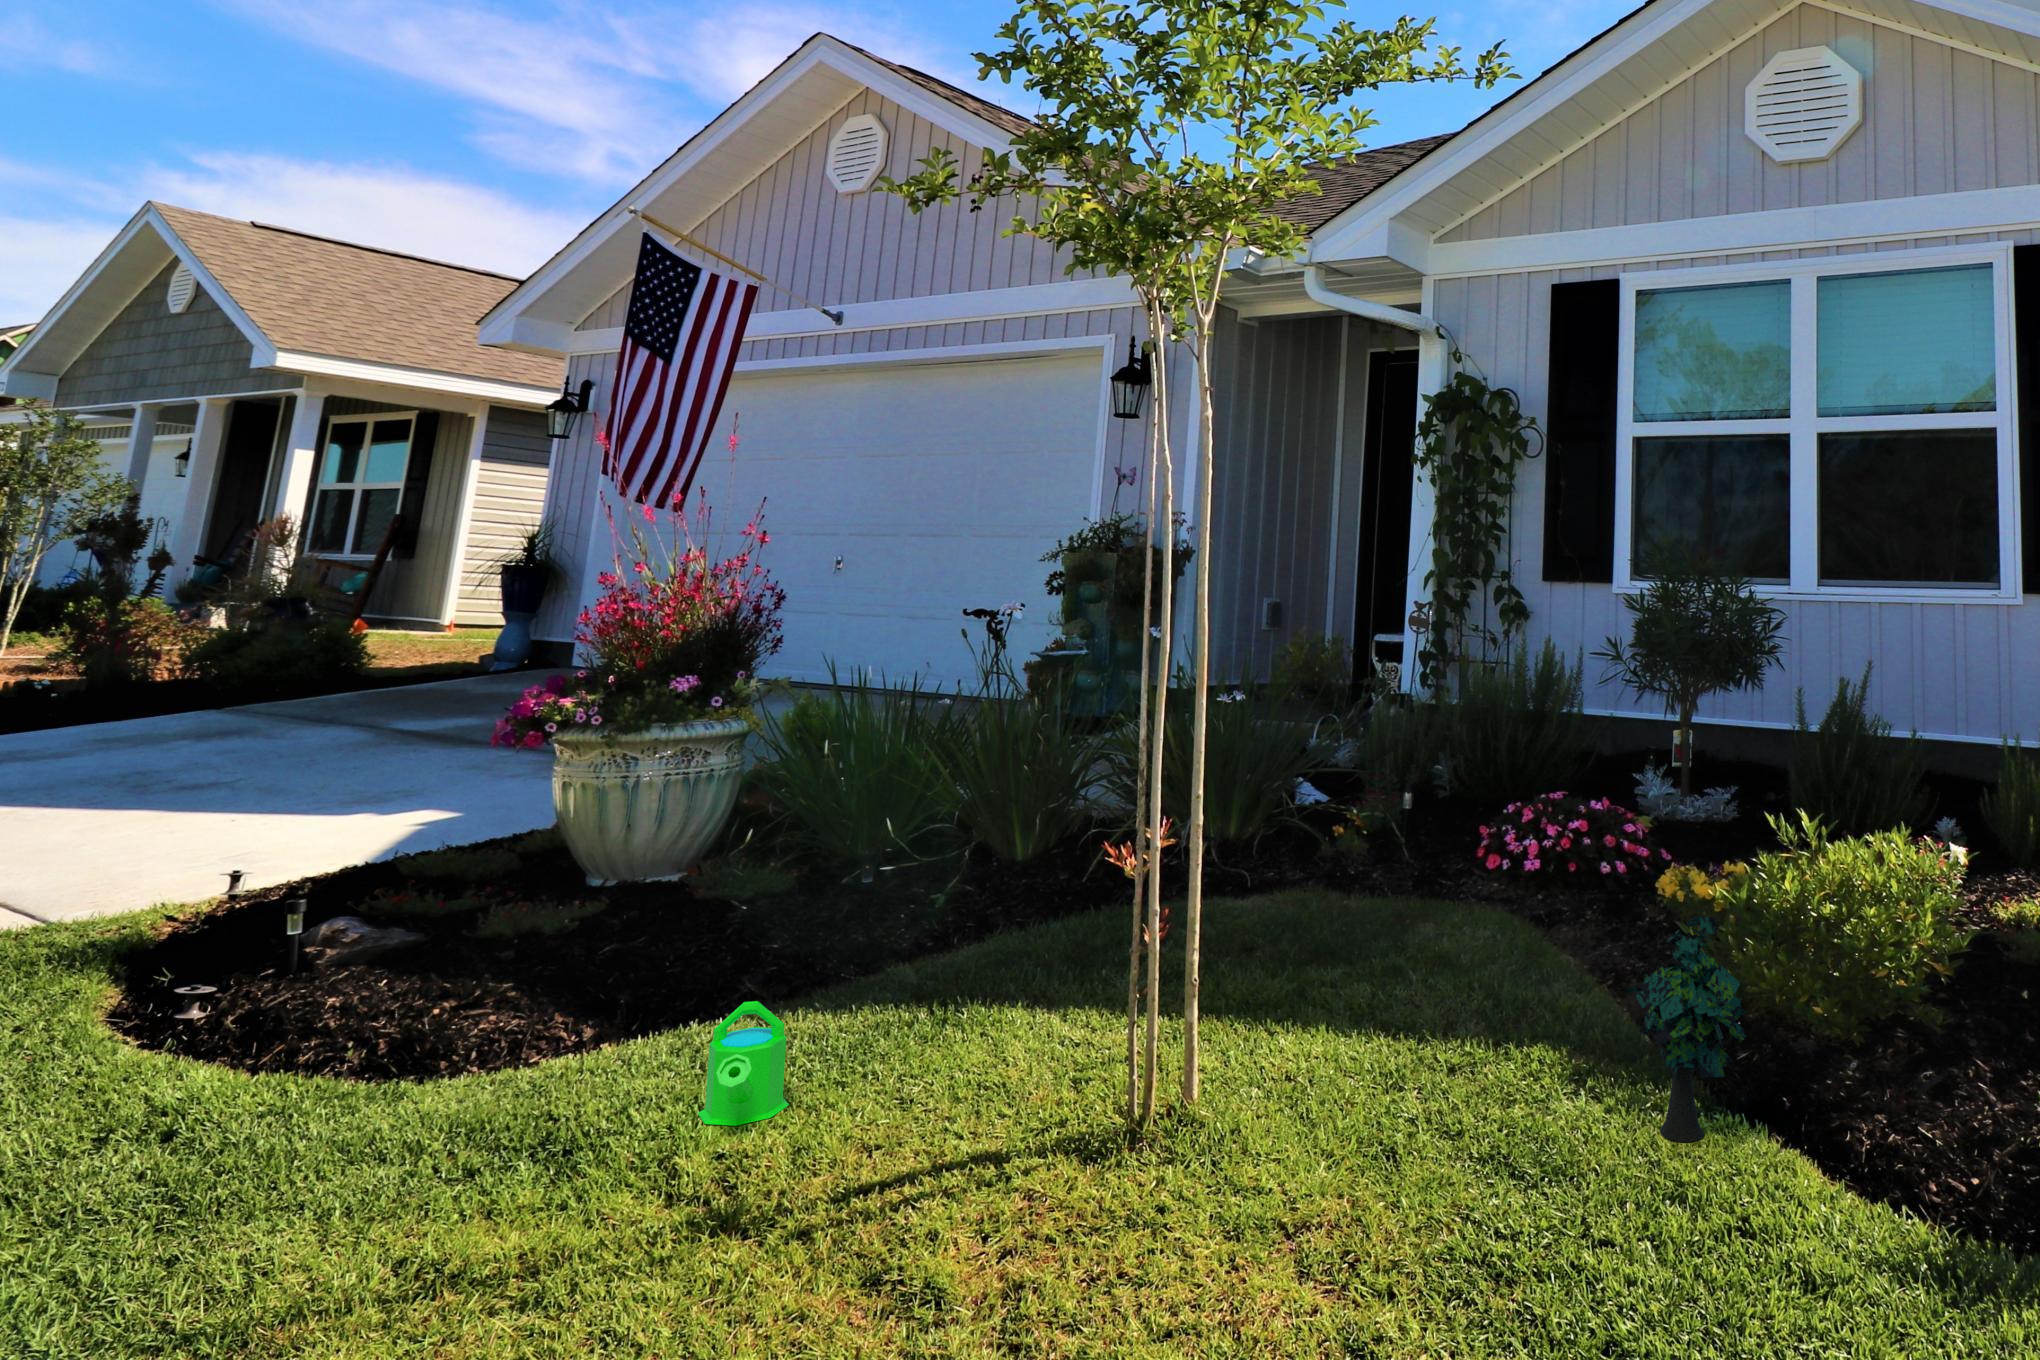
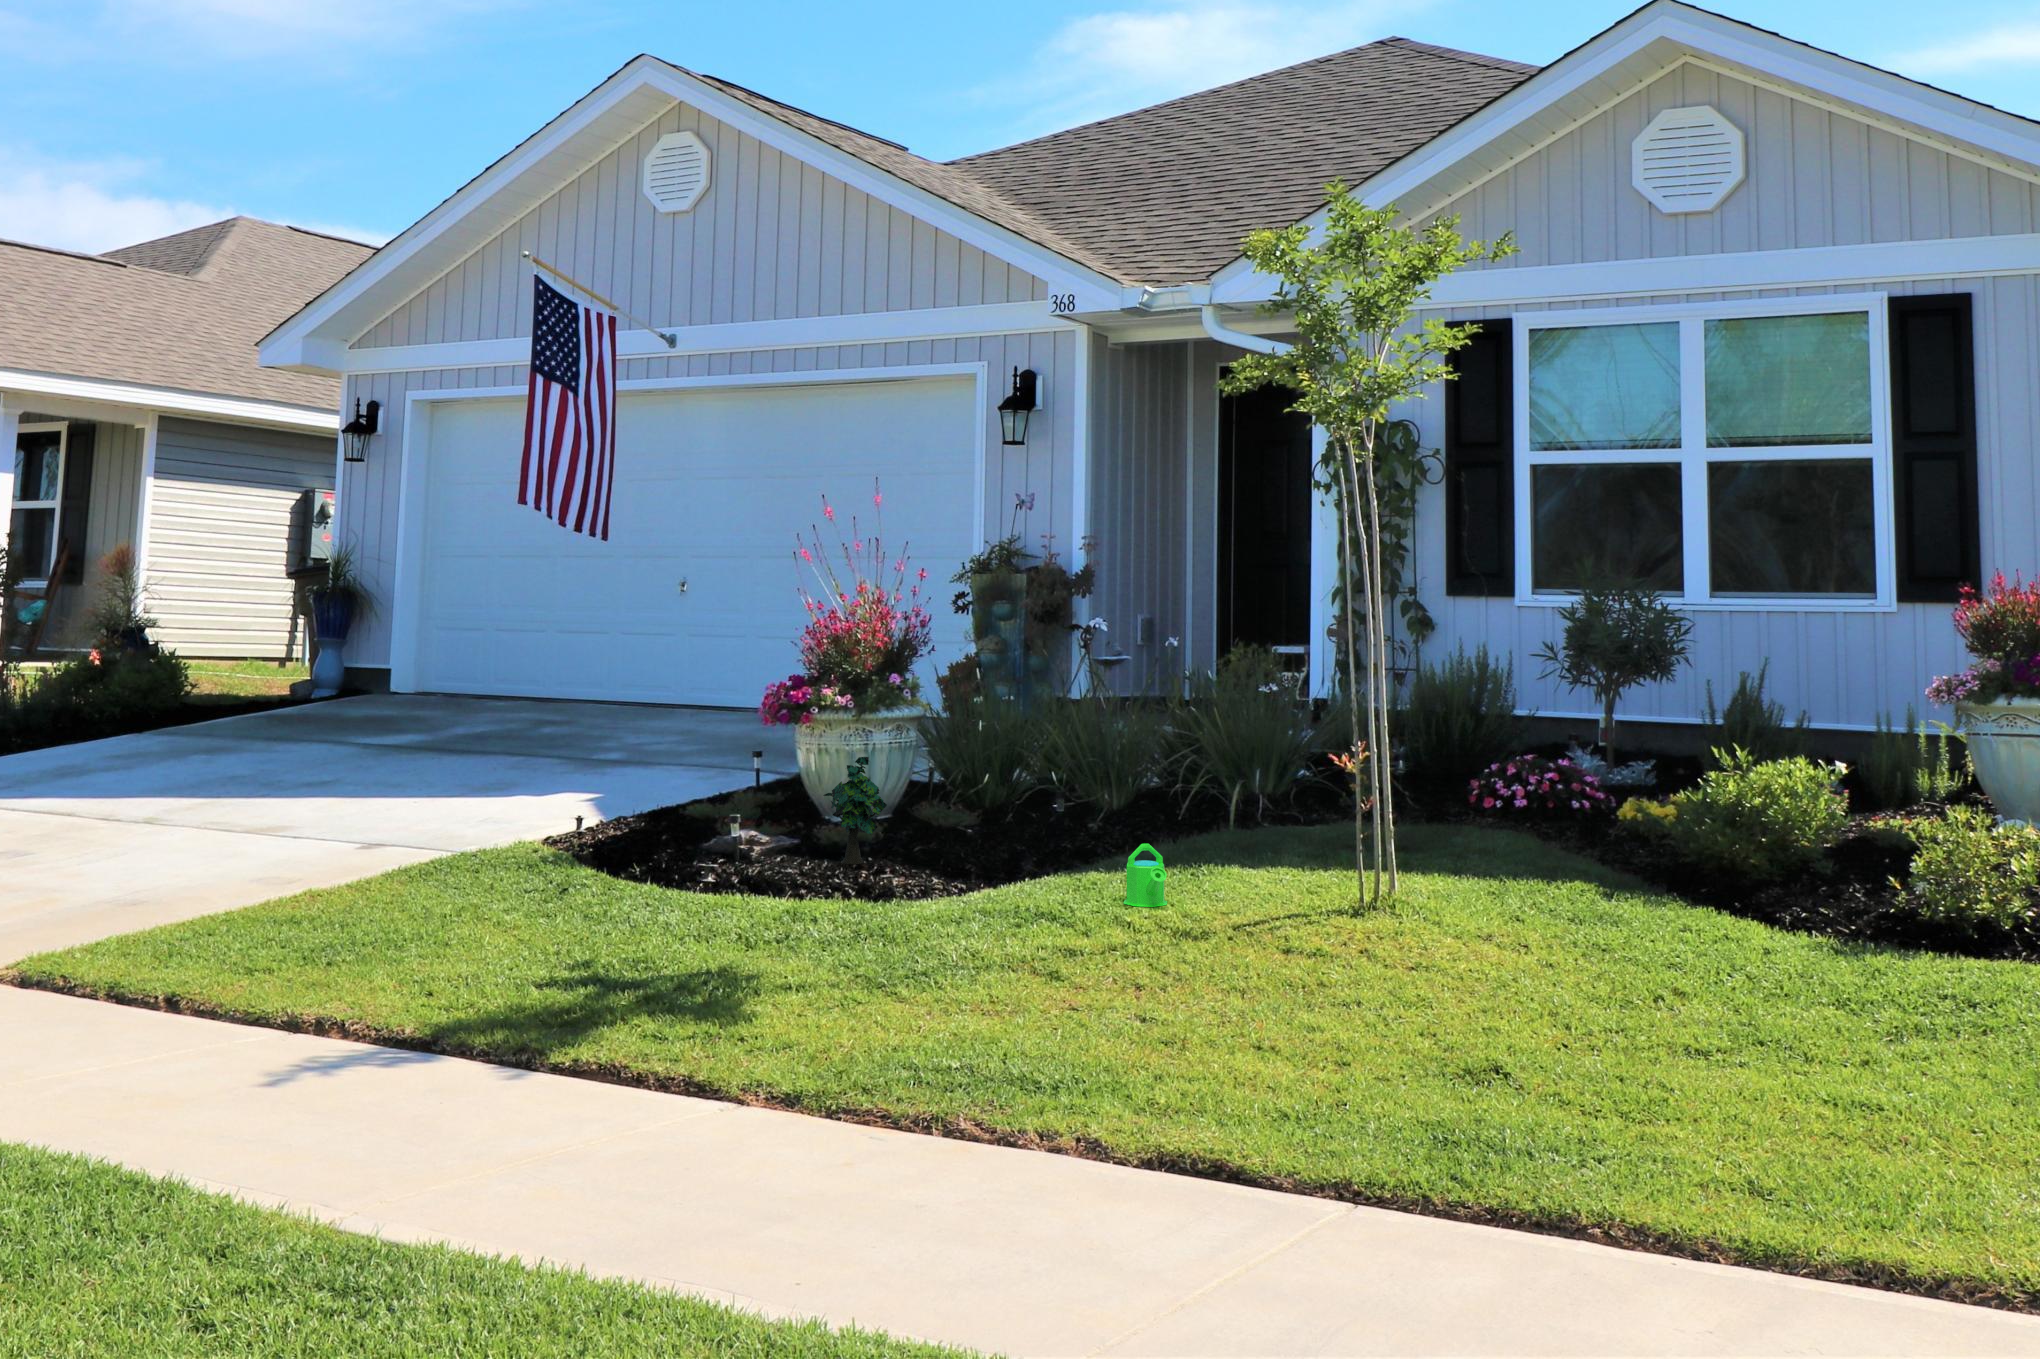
decorative plant: present [1621,916,1747,1142] -> present [824,757,887,864]

